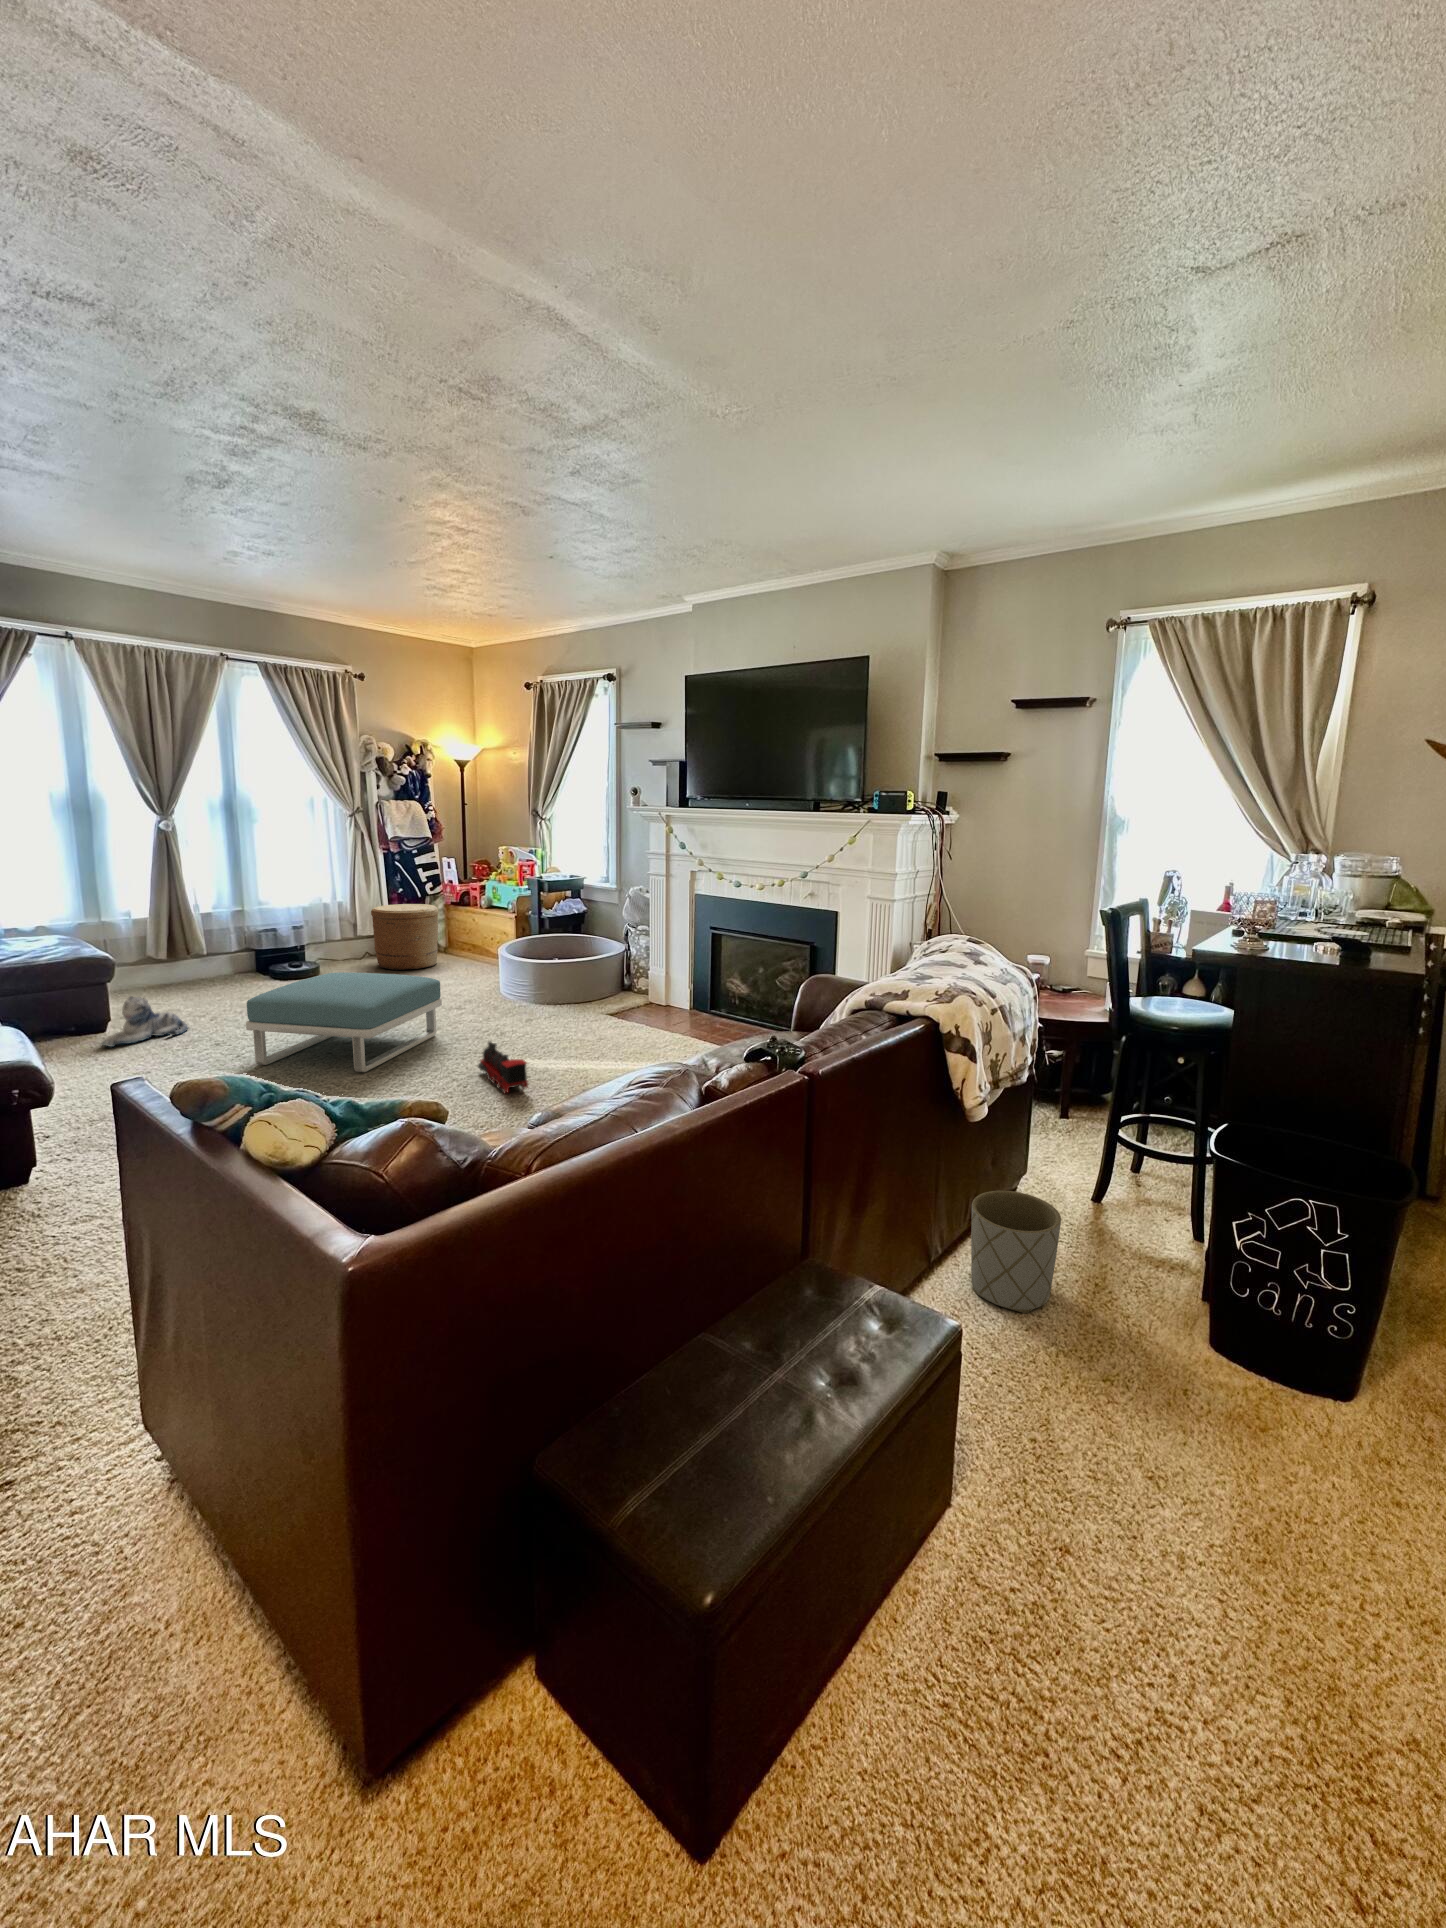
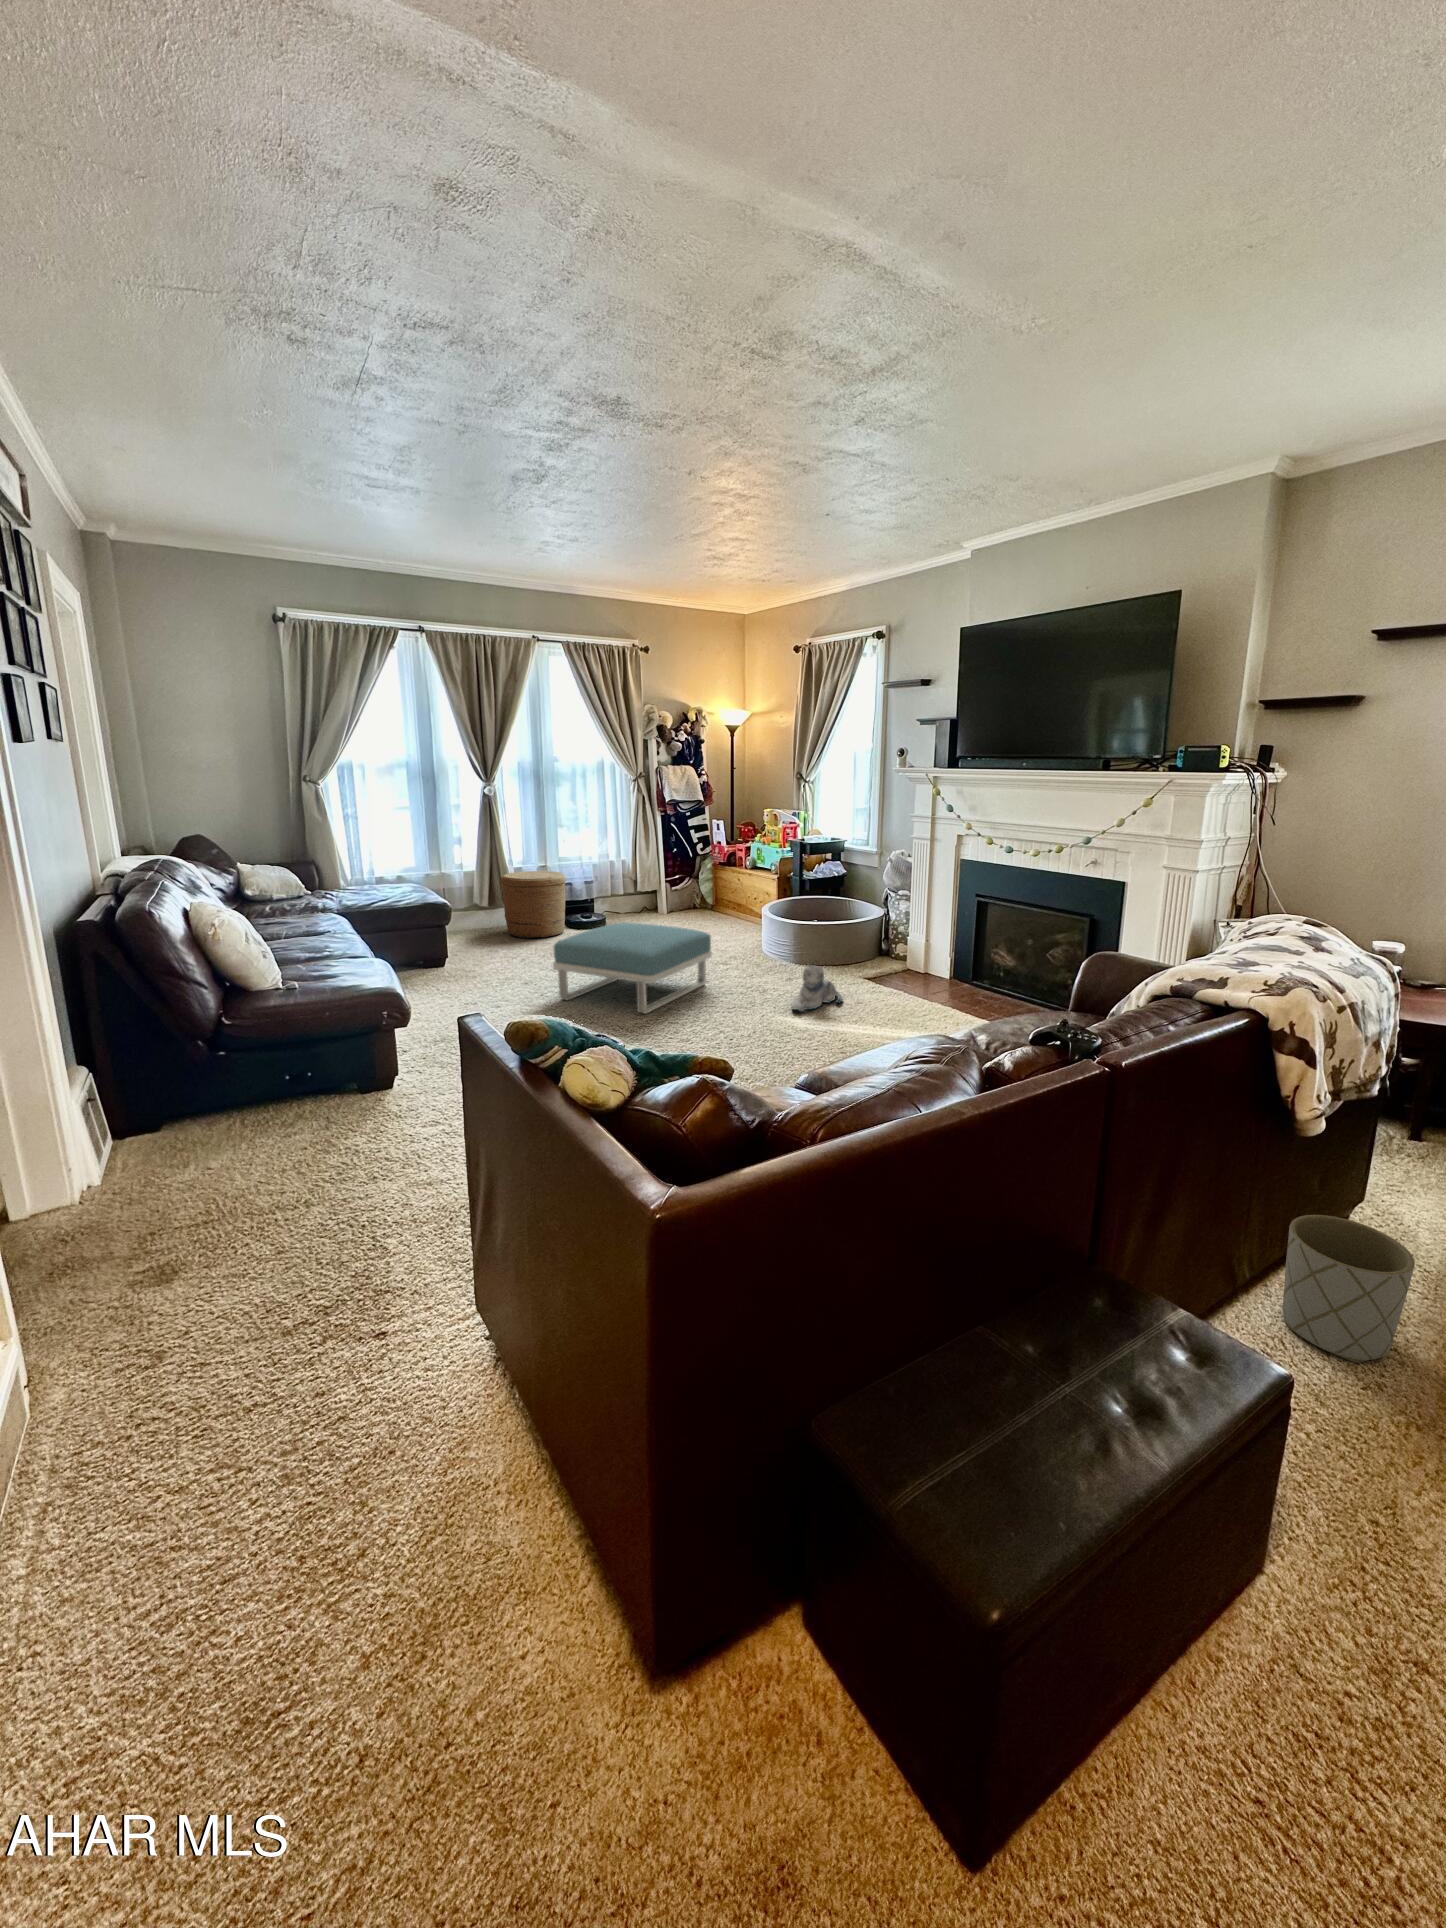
woven basket: present [371,904,438,970] -> present [501,871,566,938]
plush toy: present [101,996,188,1047] -> present [792,964,843,1011]
toy train: present [478,1041,528,1093] -> none [743,994,790,1045]

